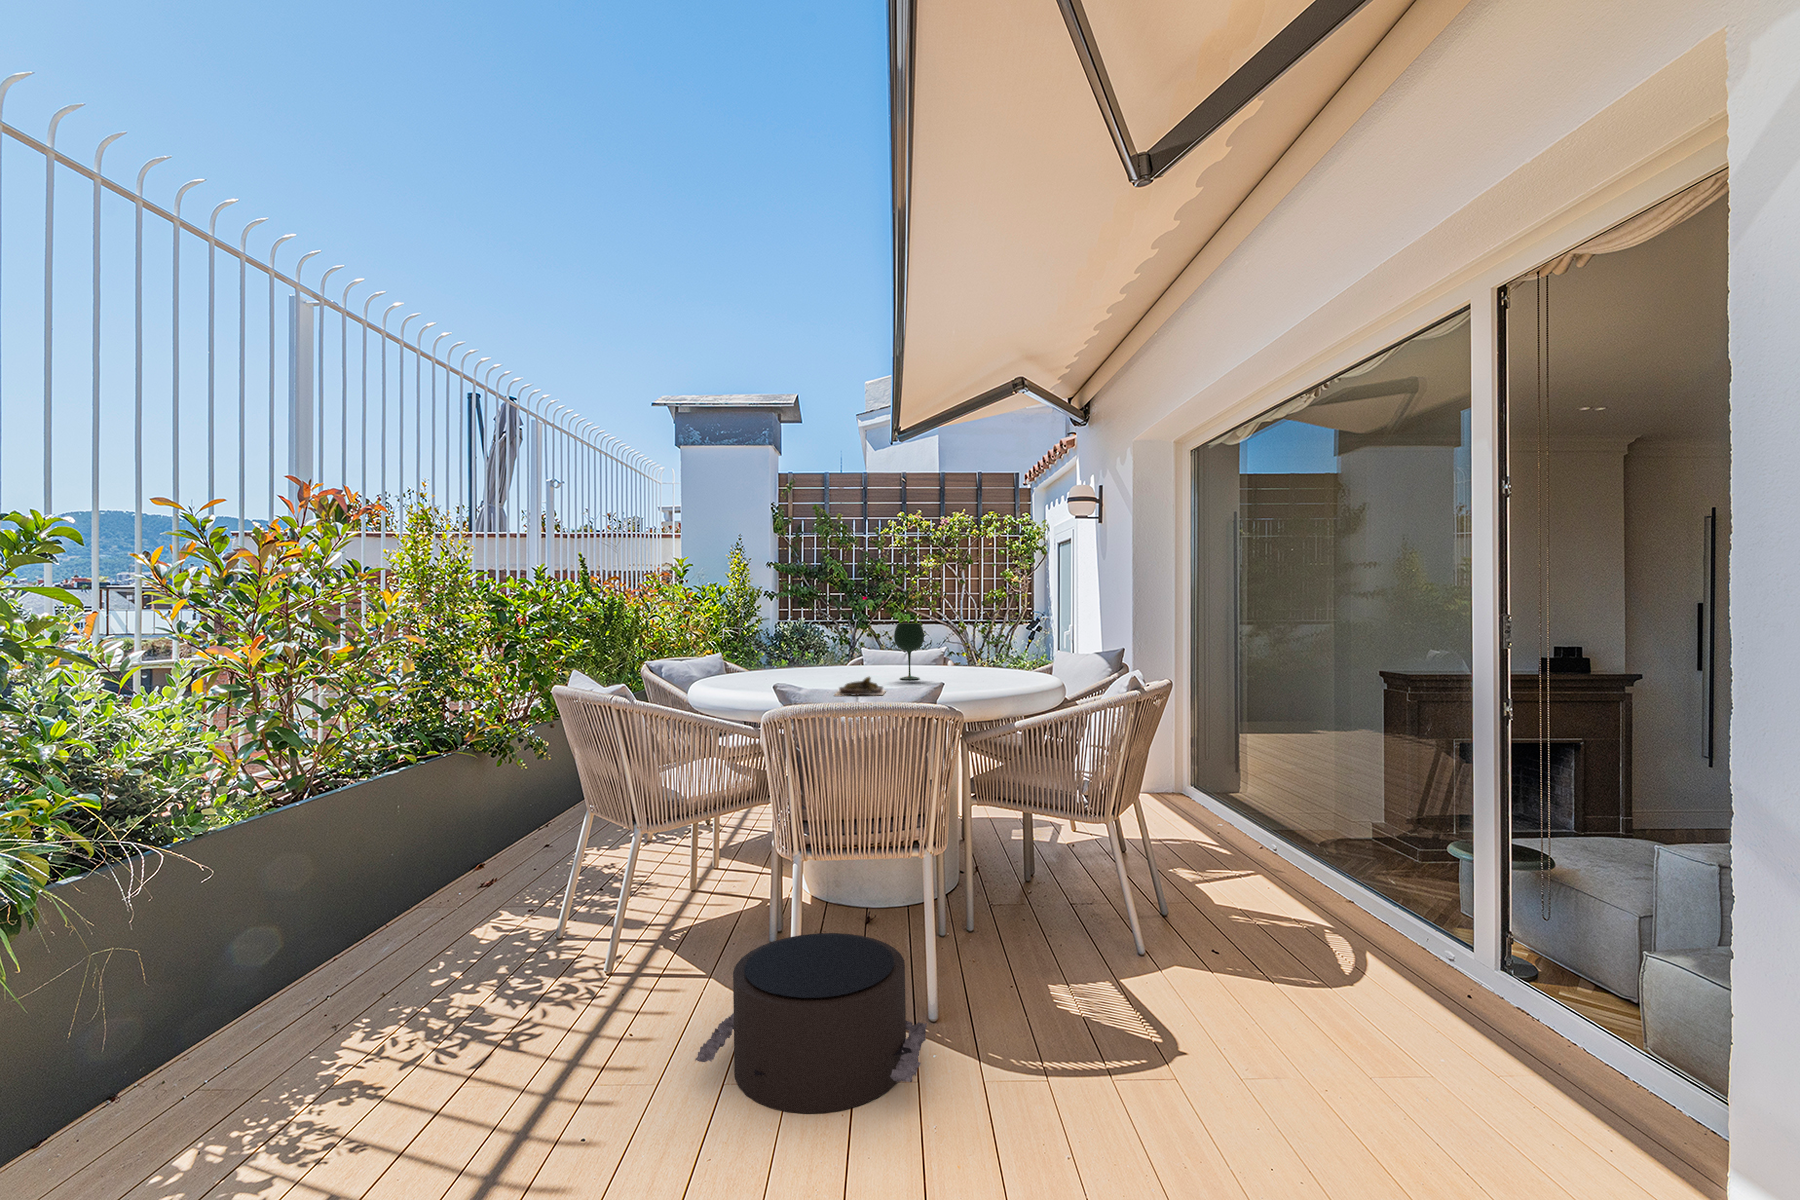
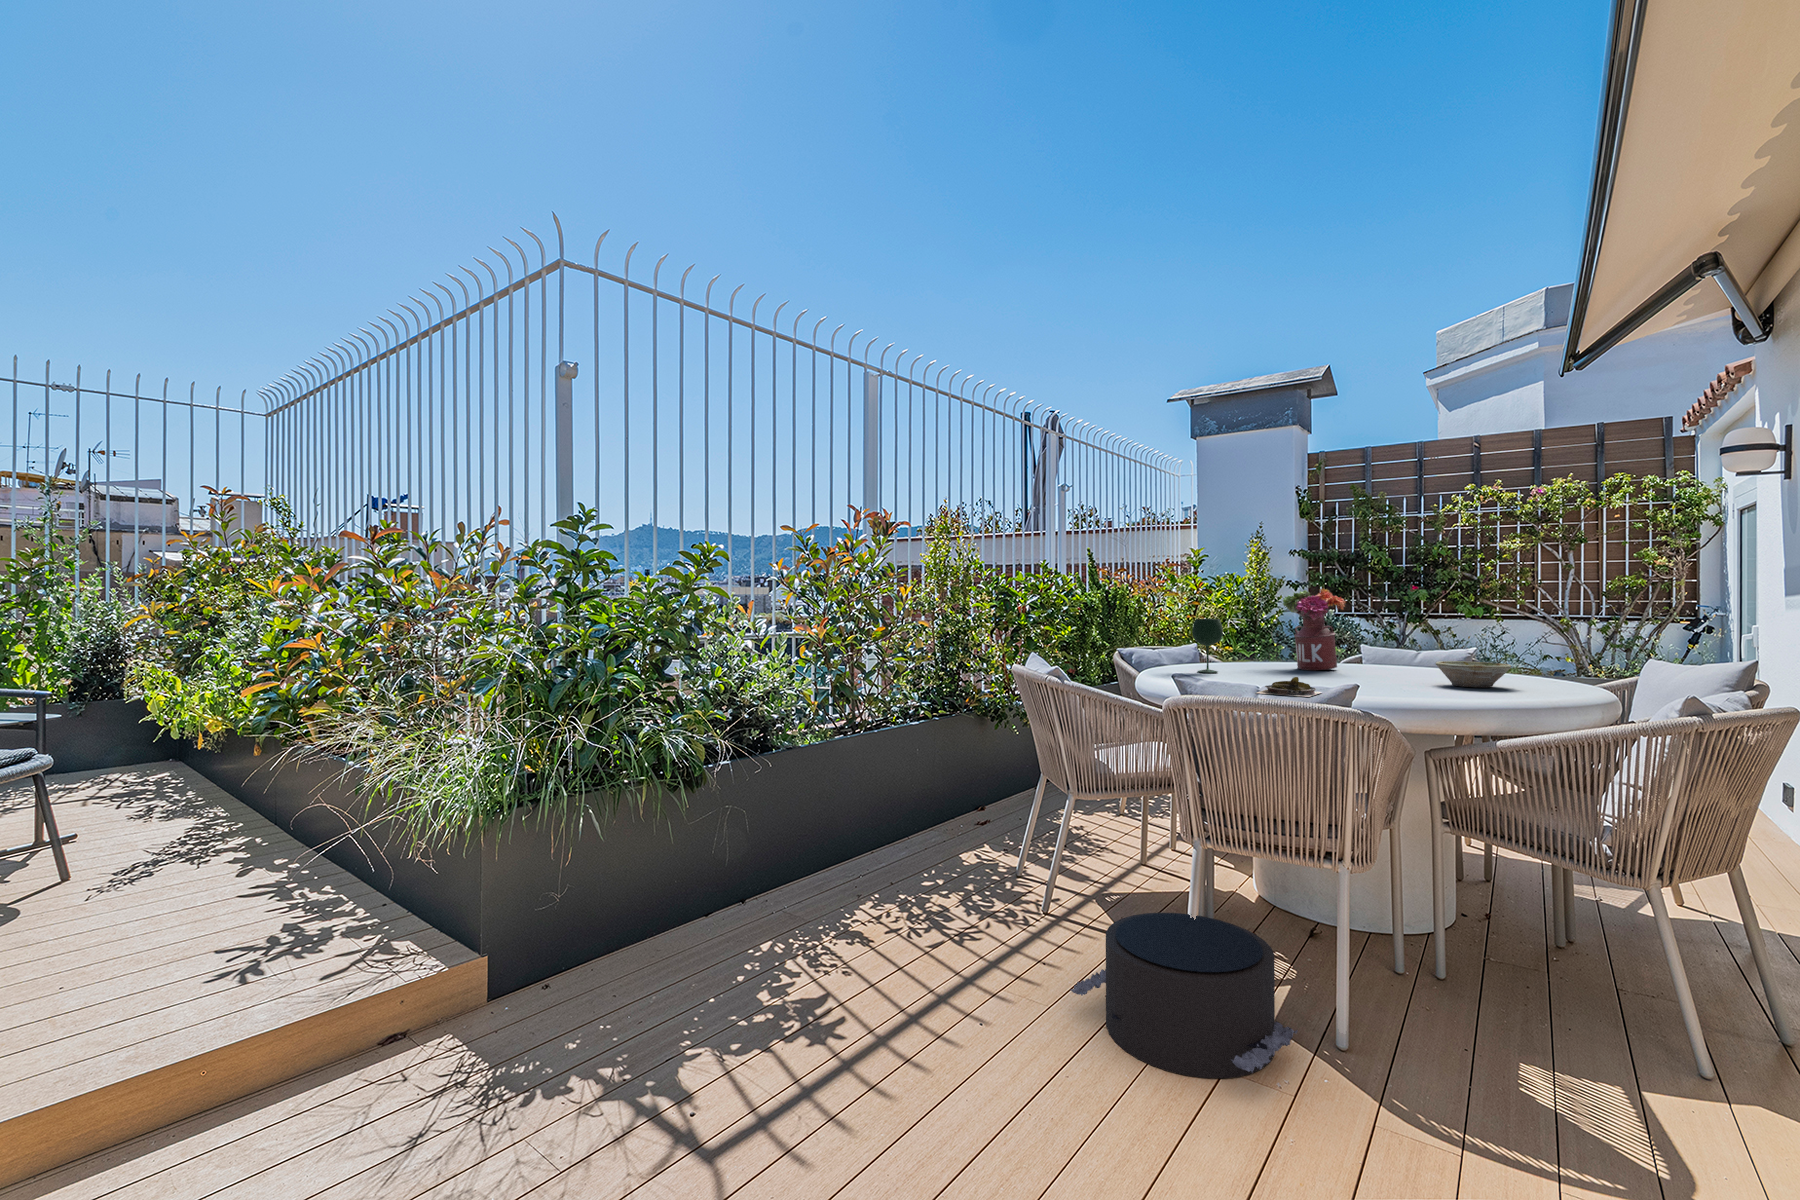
flower arrangement: none [811,594,867,673] -> present [1283,588,1346,670]
wine glass: present [894,623,924,680] -> present [1192,619,1223,673]
bowl: none [951,656,1005,678] -> present [1436,661,1512,687]

